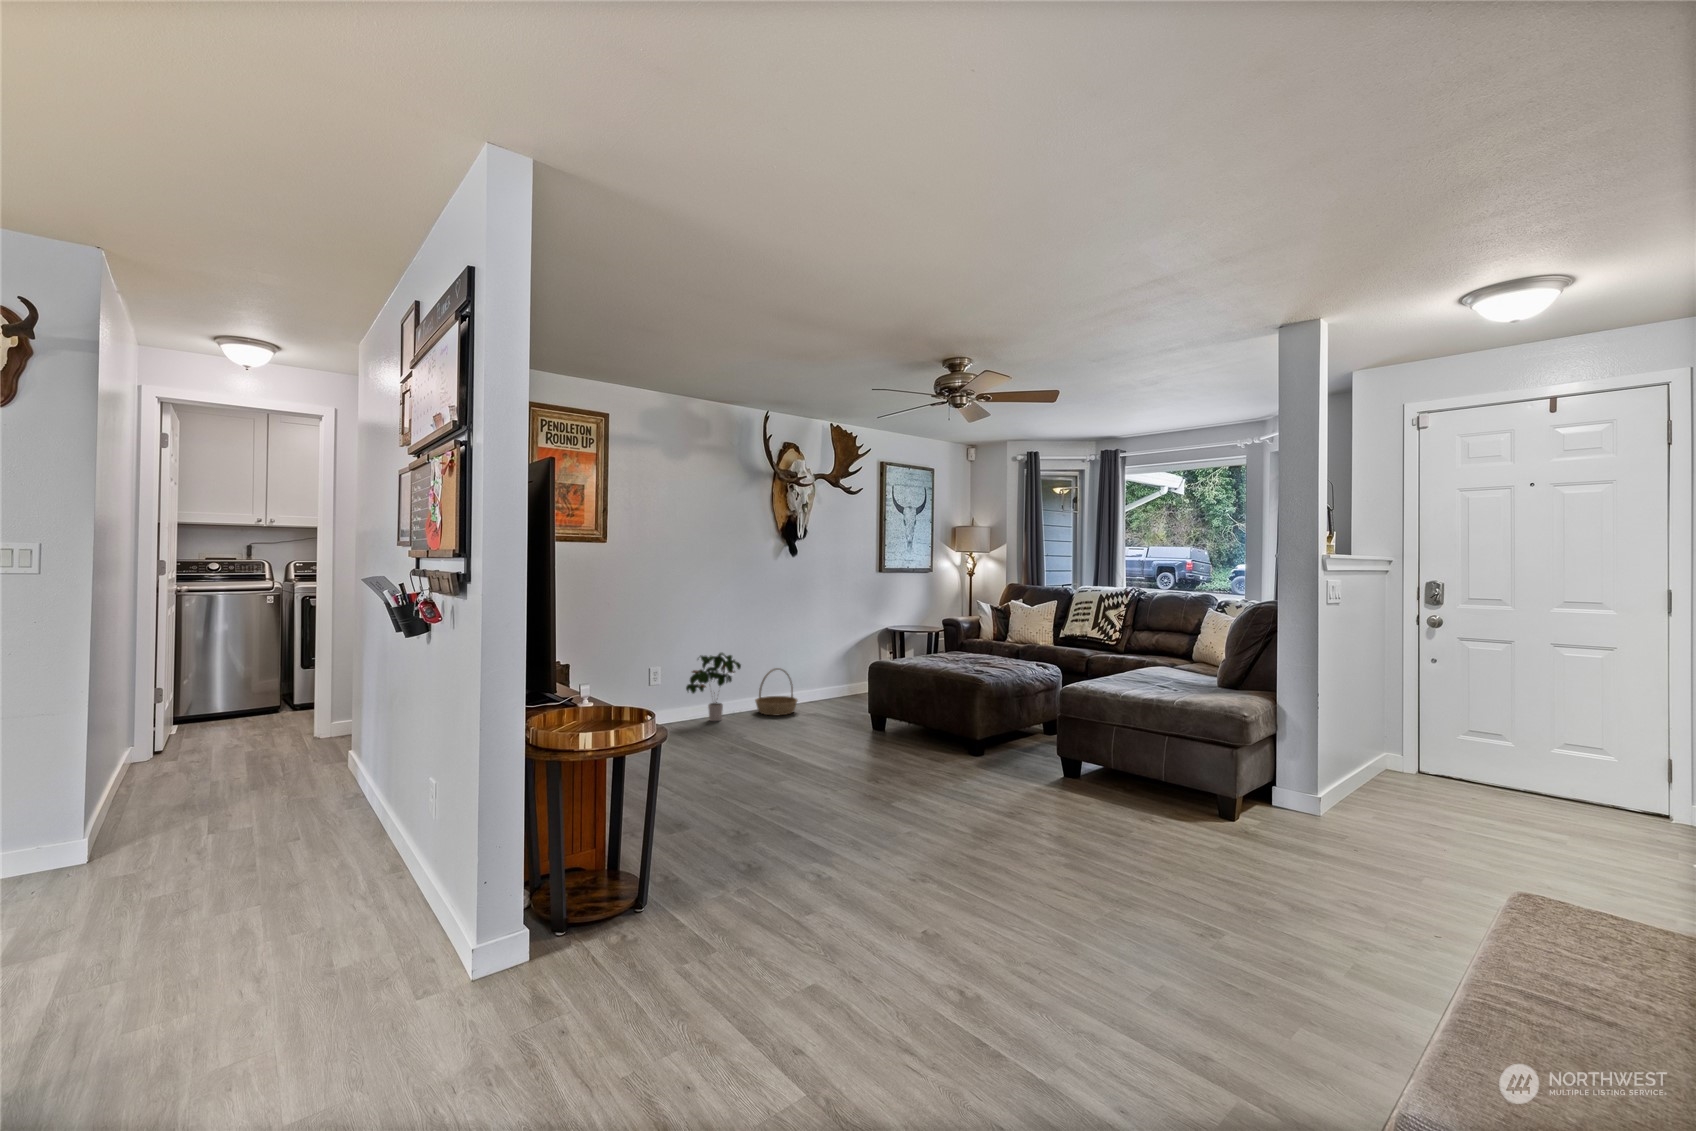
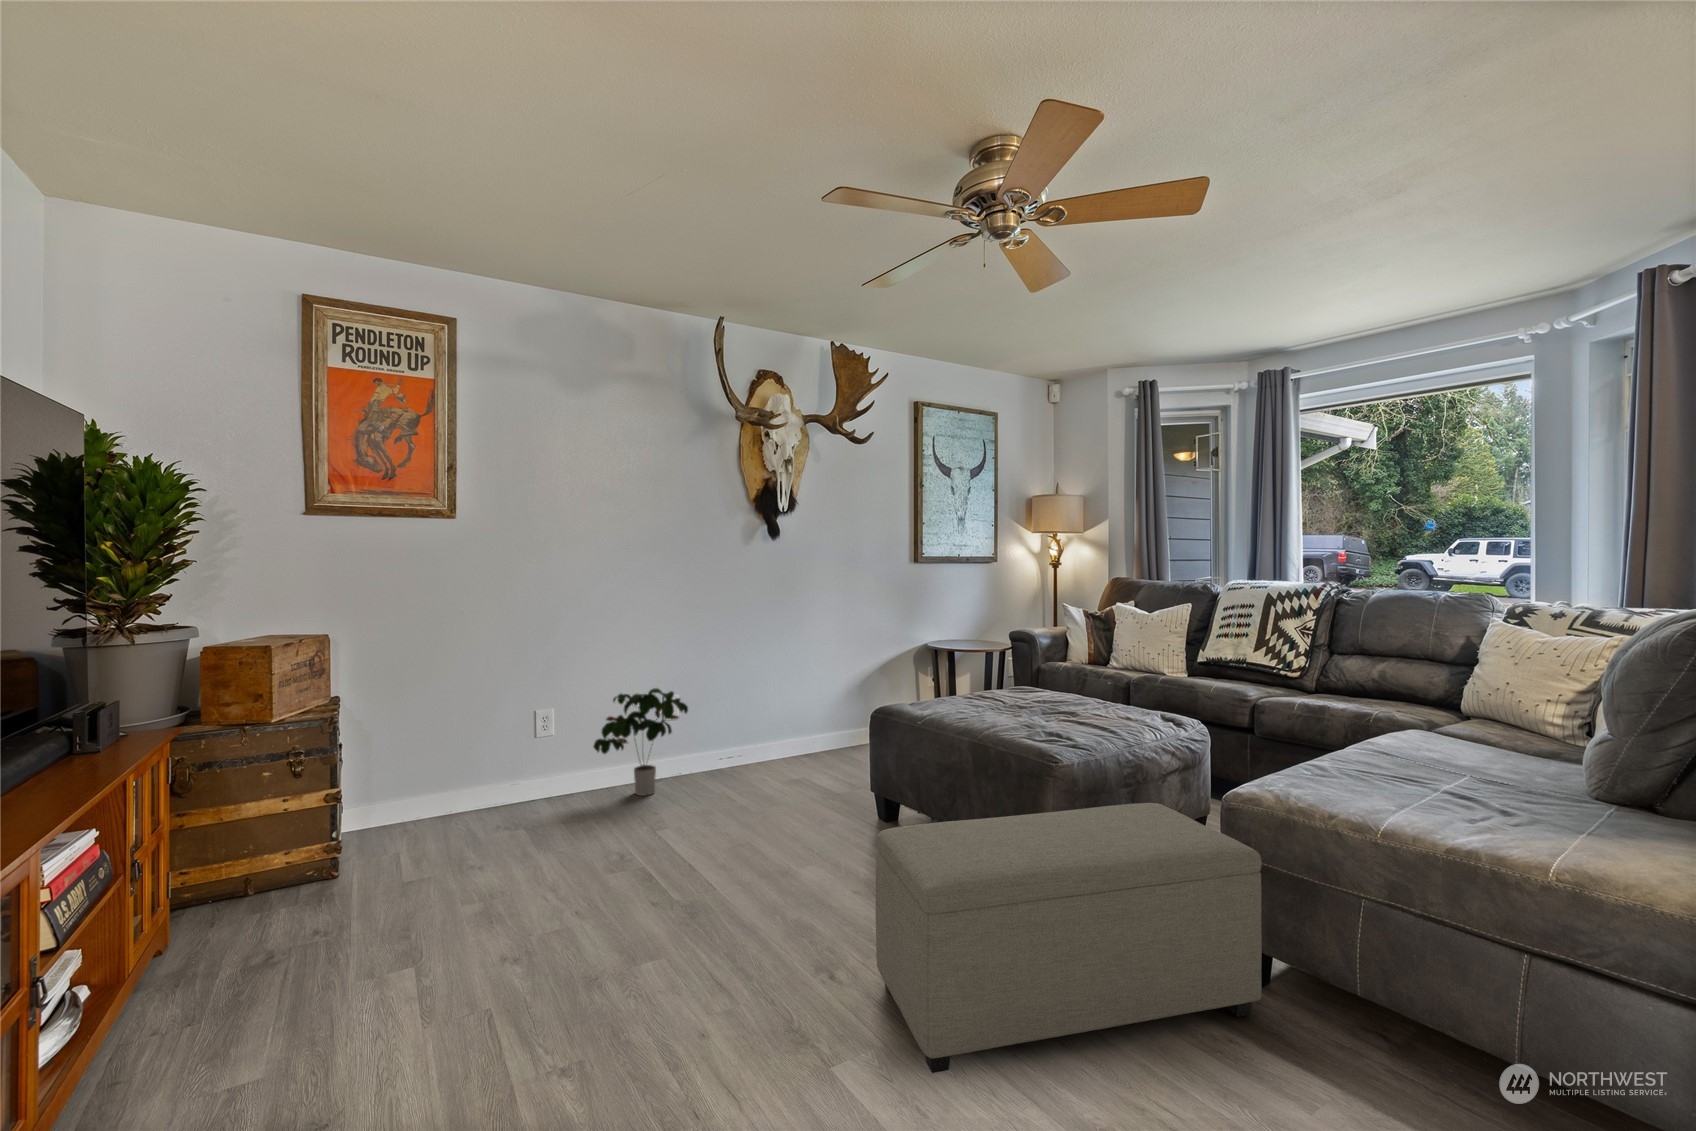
basket: present [755,668,798,715] -> none [714,711,779,785]
ottoman: none [900,697,1077,803] -> present [875,803,1262,1073]

